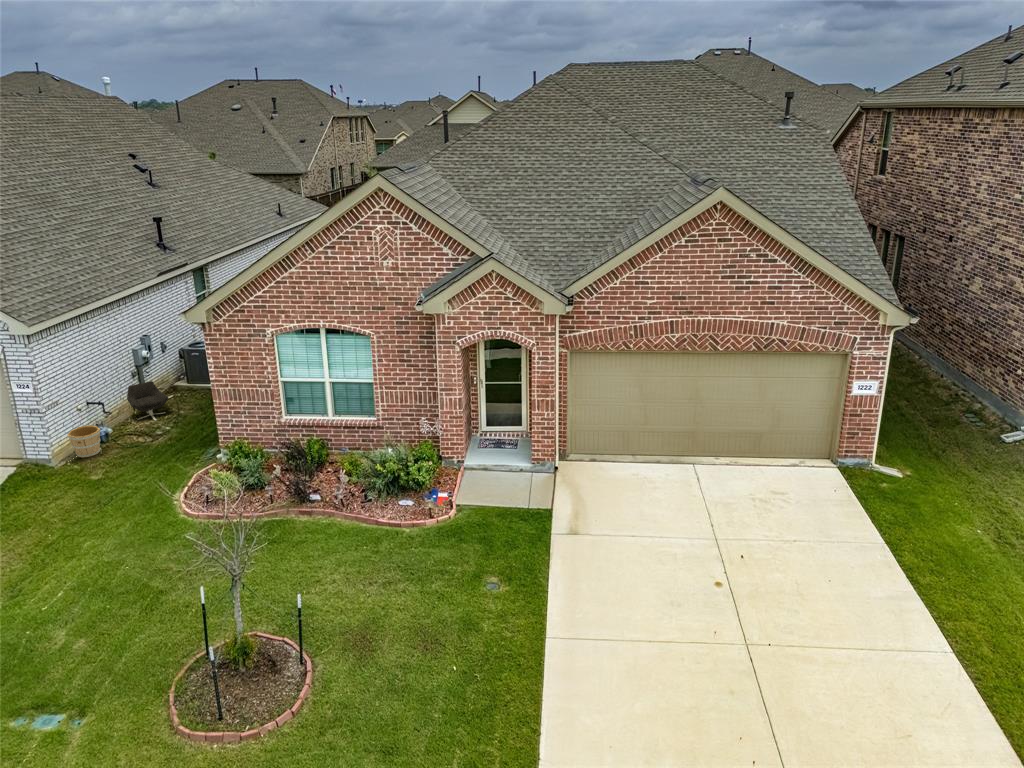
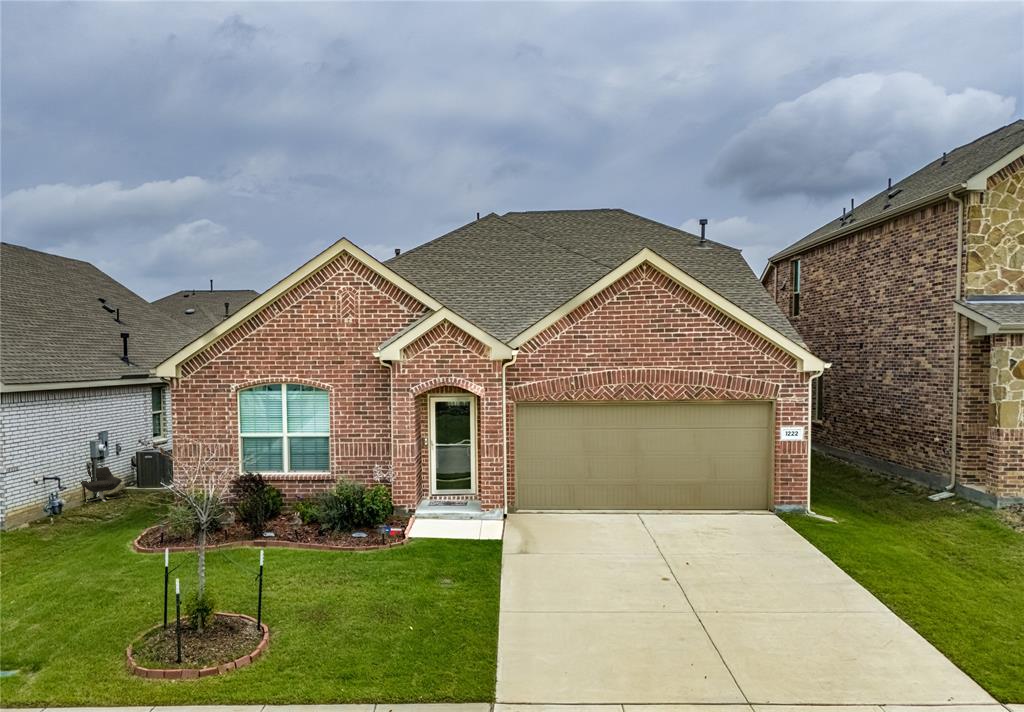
wooden bucket: present [67,425,100,458] -> none [13,492,48,522]

